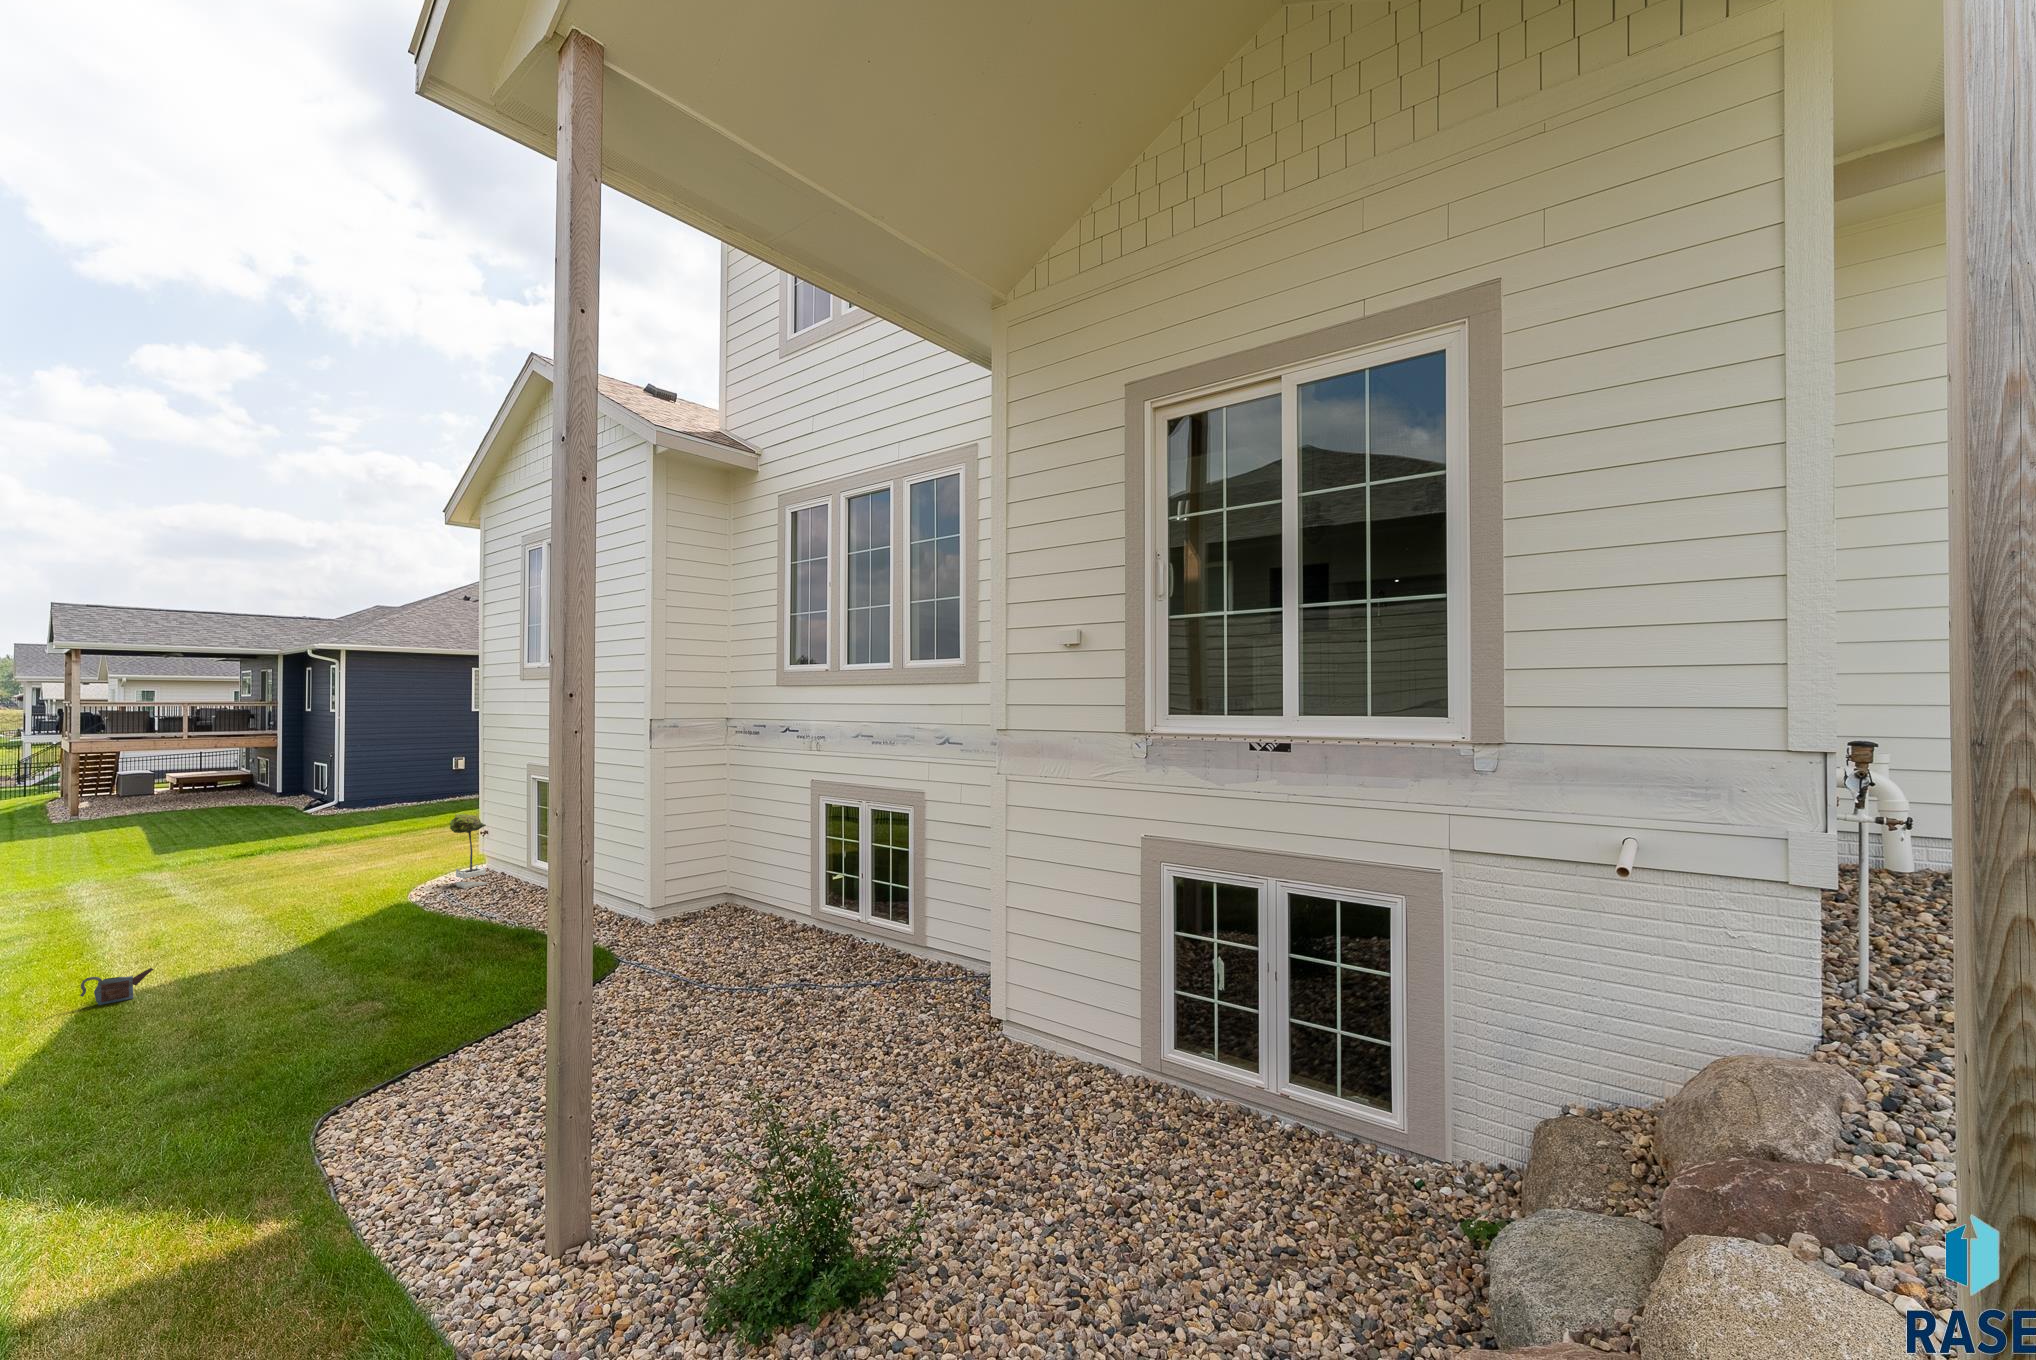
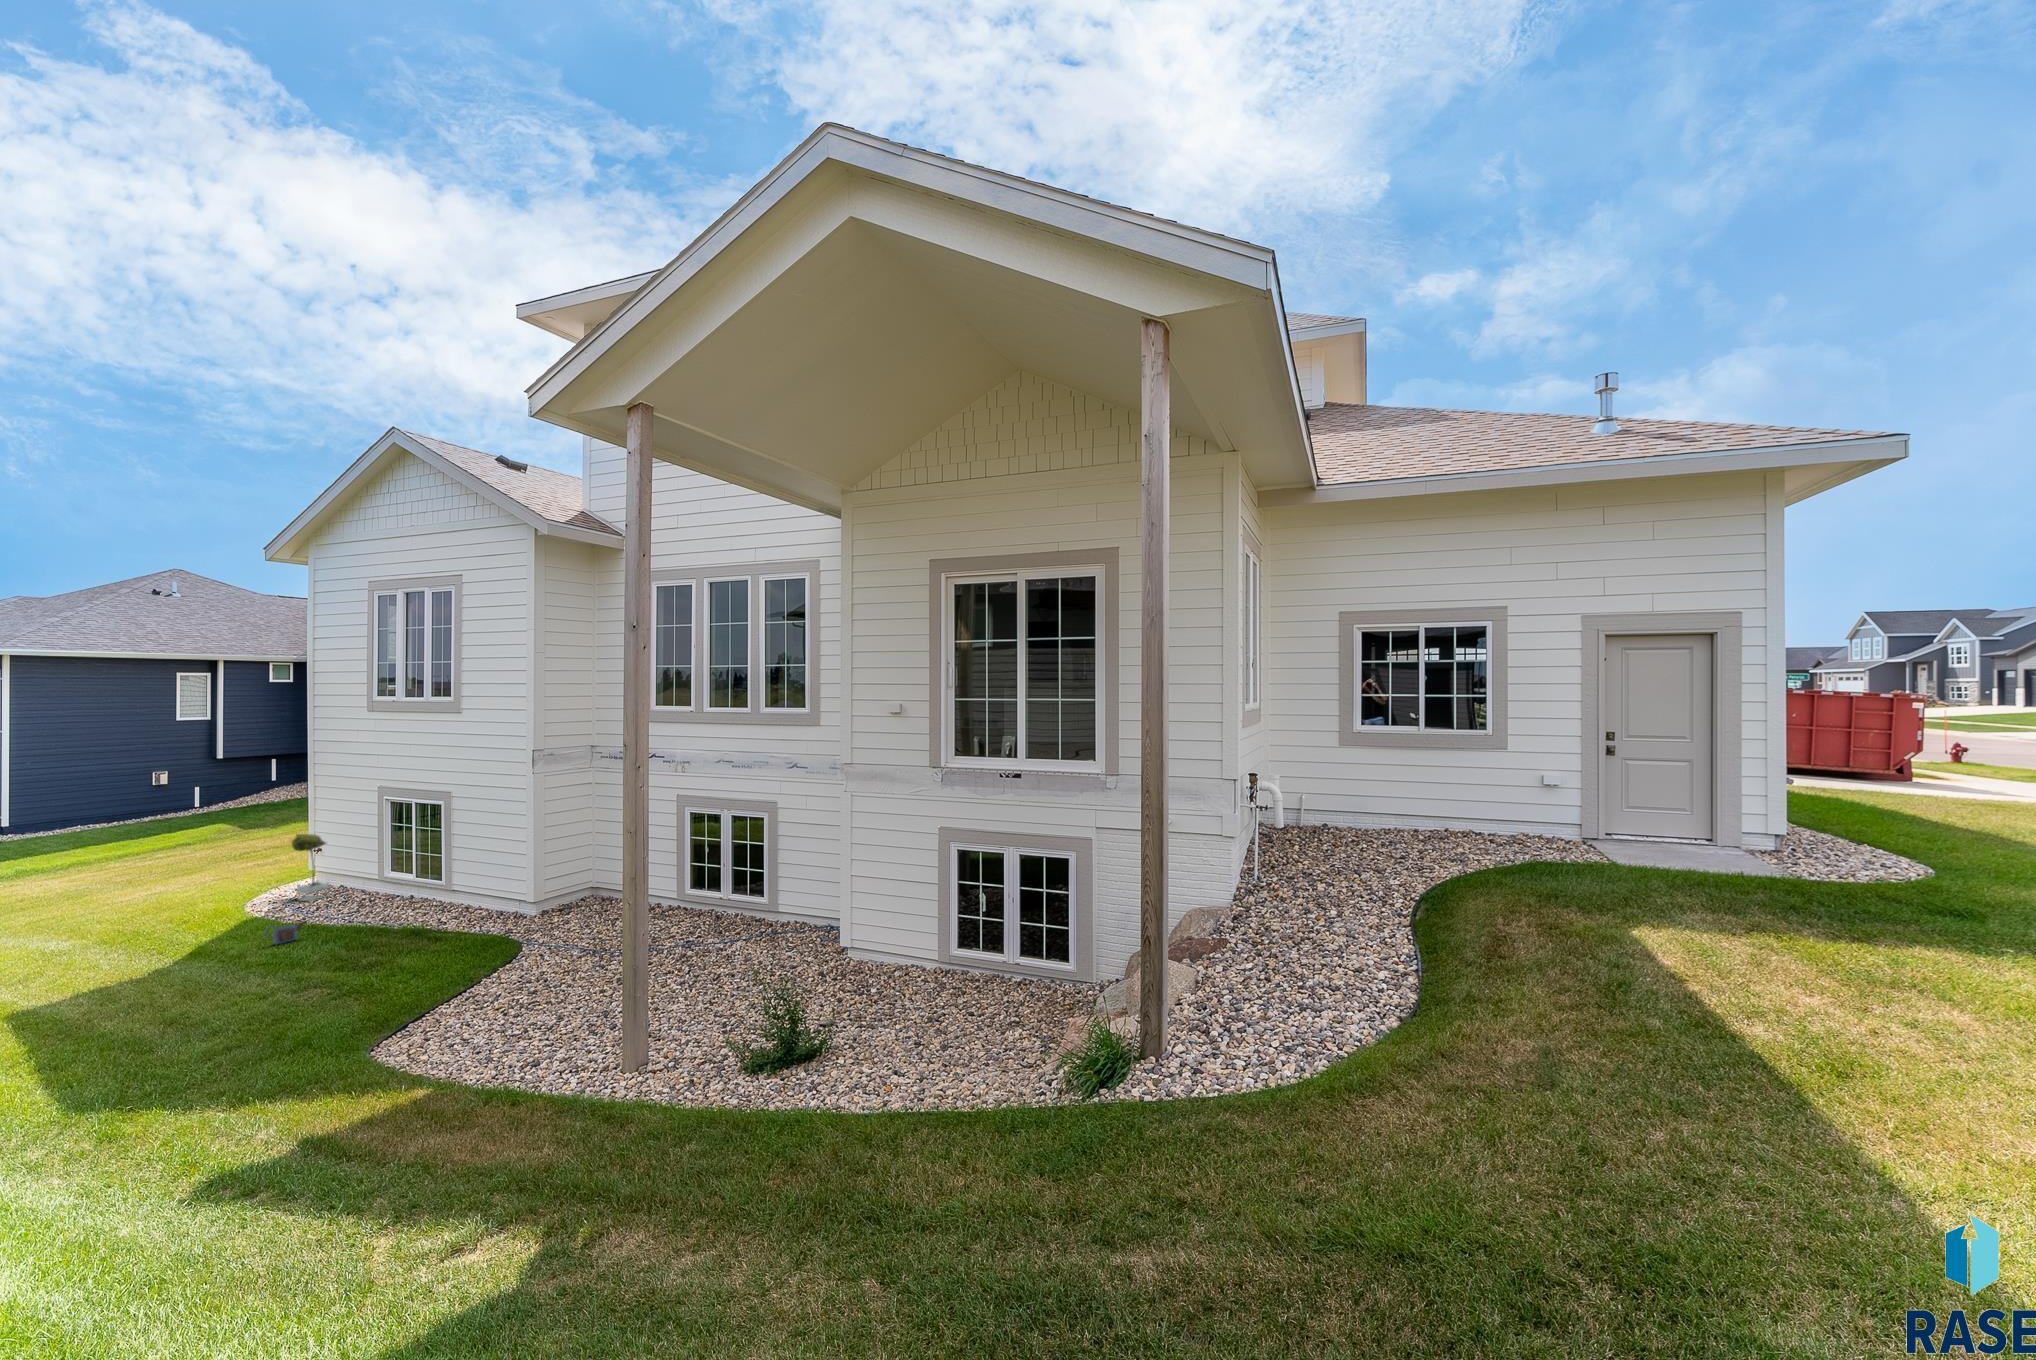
watering can: present [80,968,154,1005] -> present [265,920,307,944]

